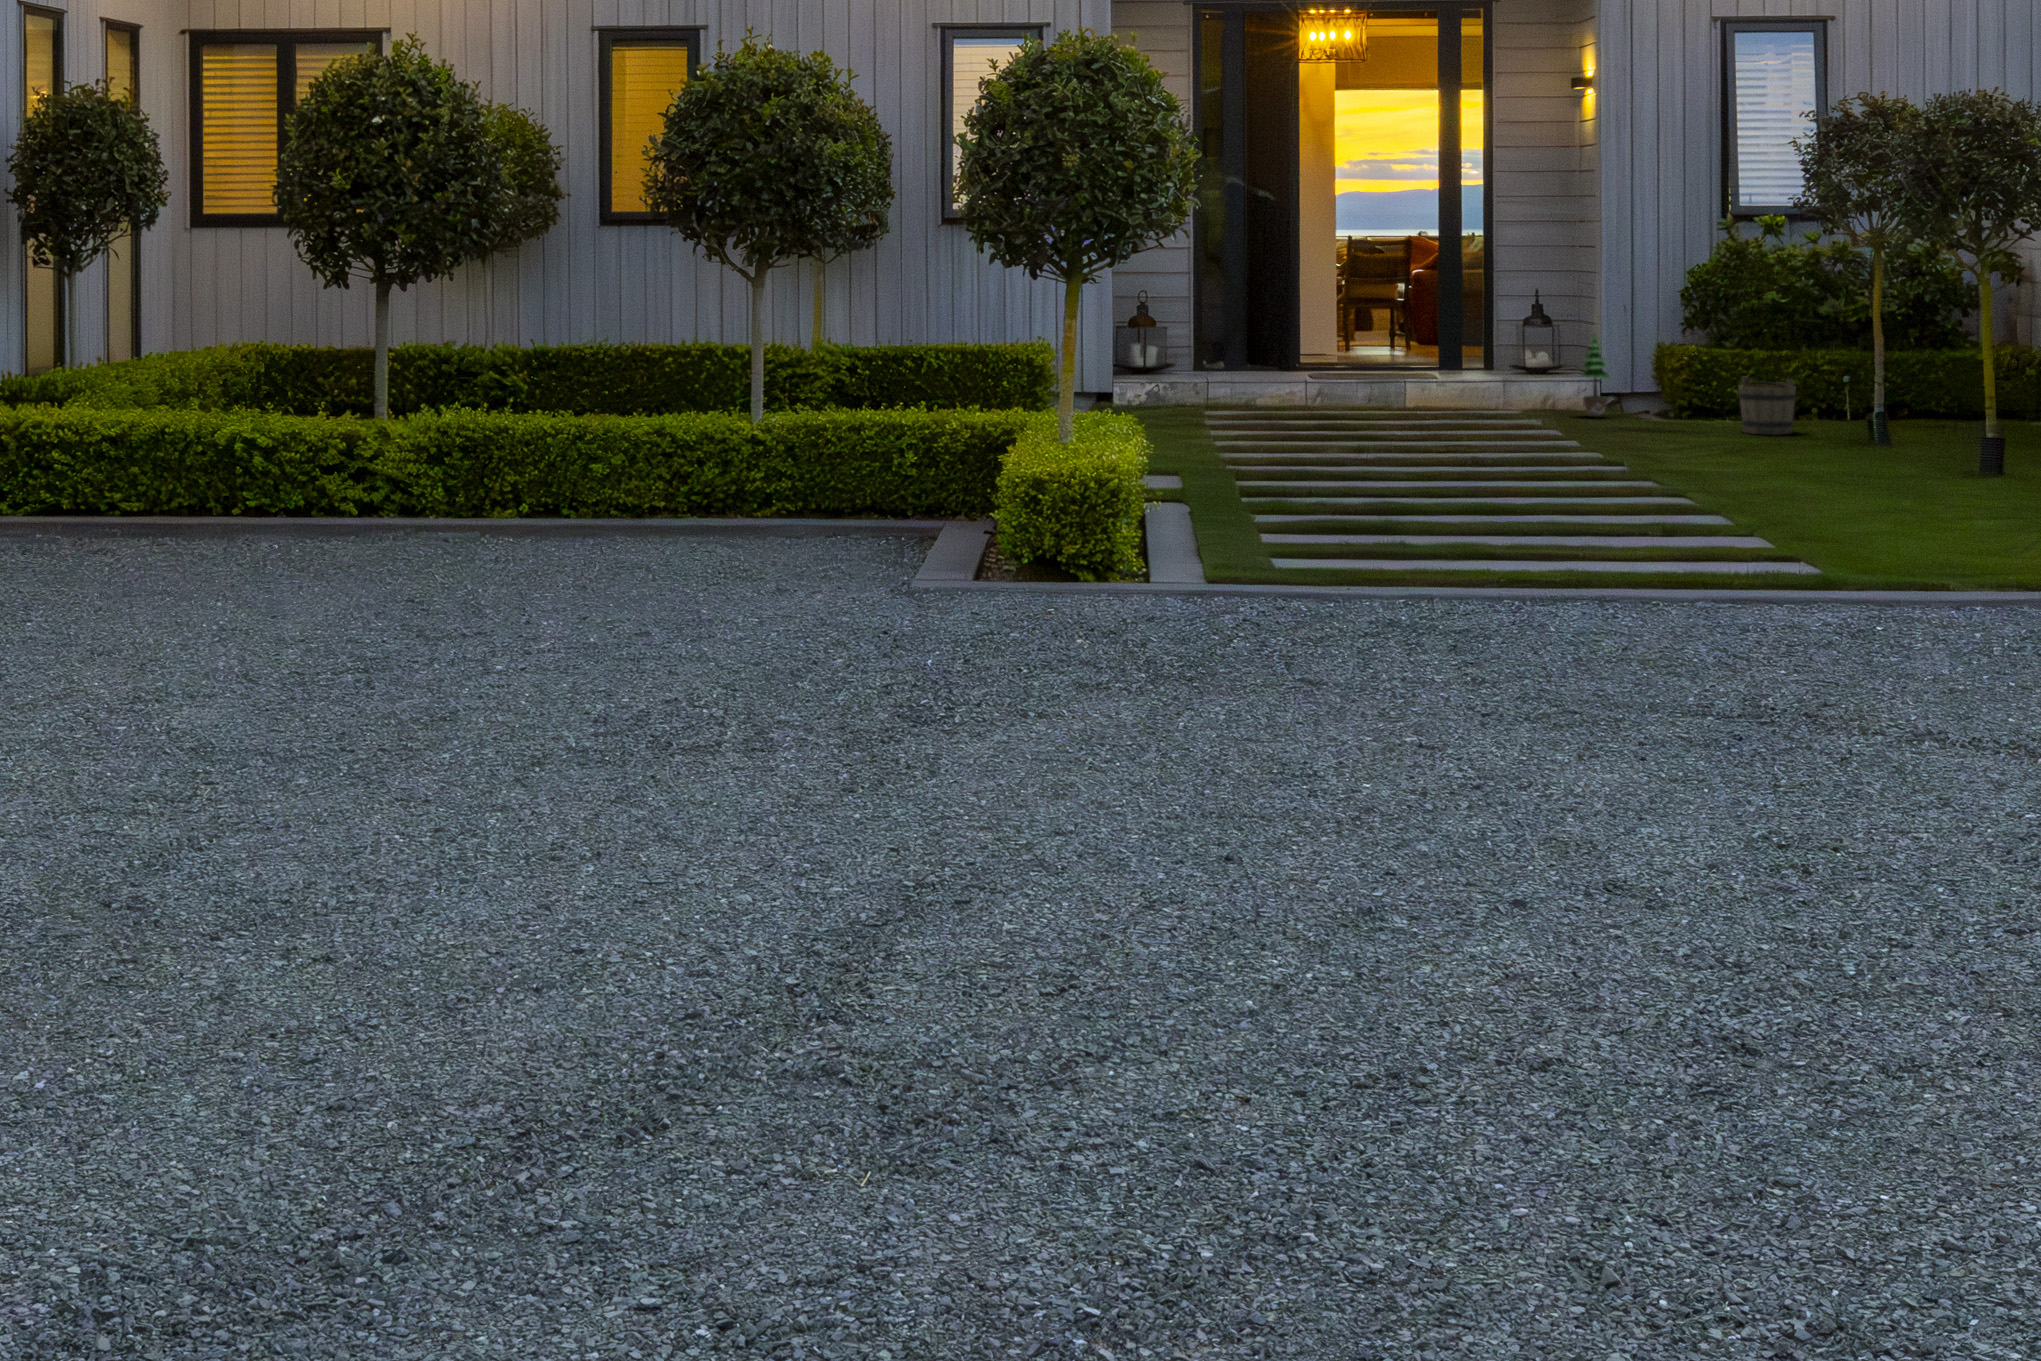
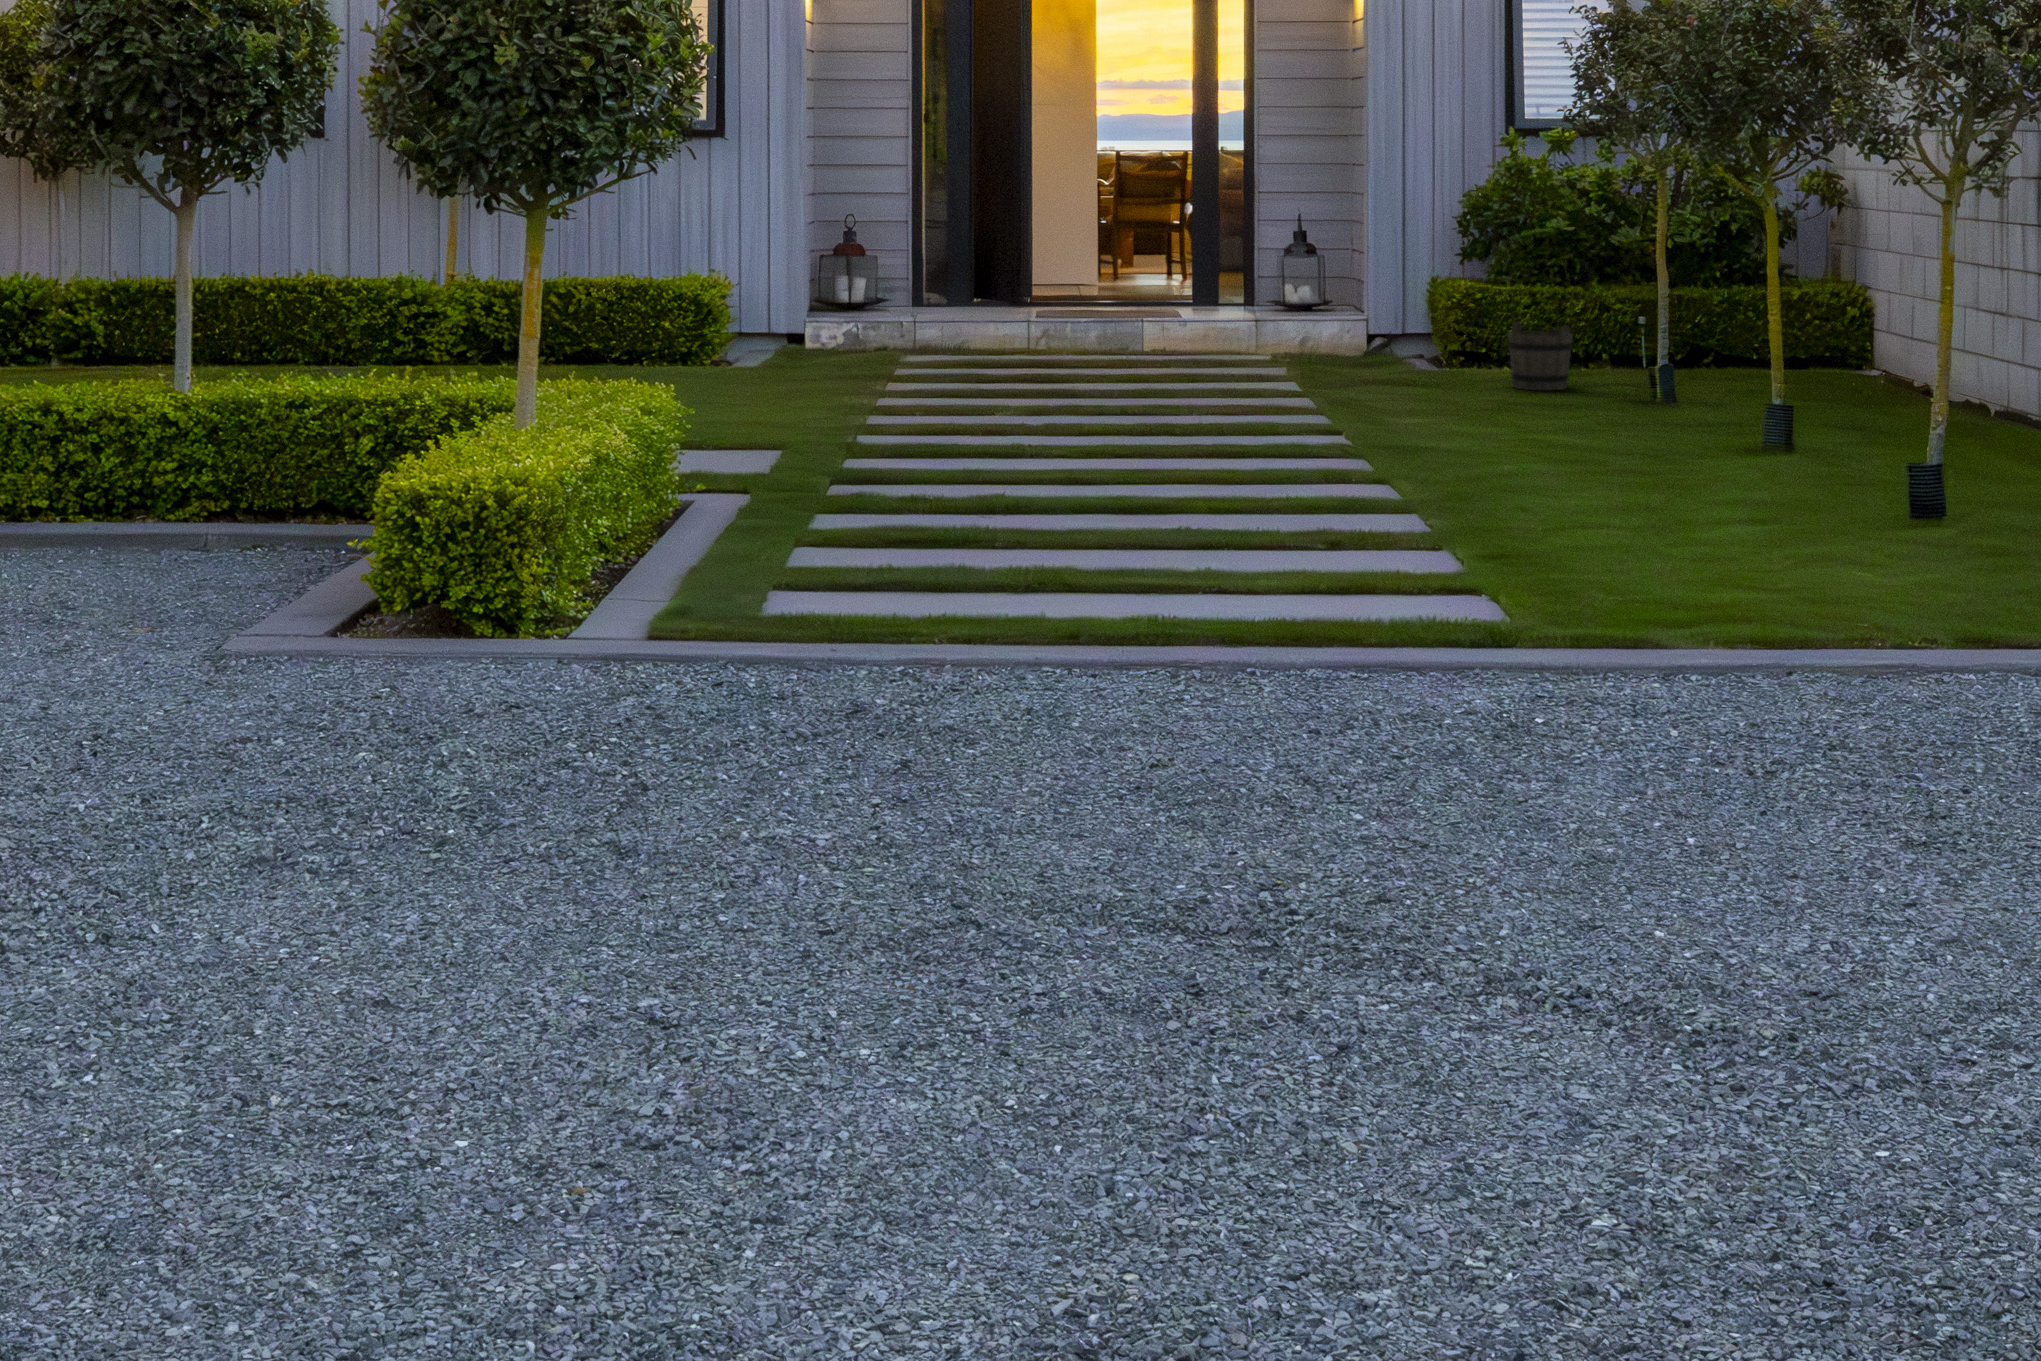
potted tree: present [1581,334,1610,417] -> none [1339,268,1375,368]

